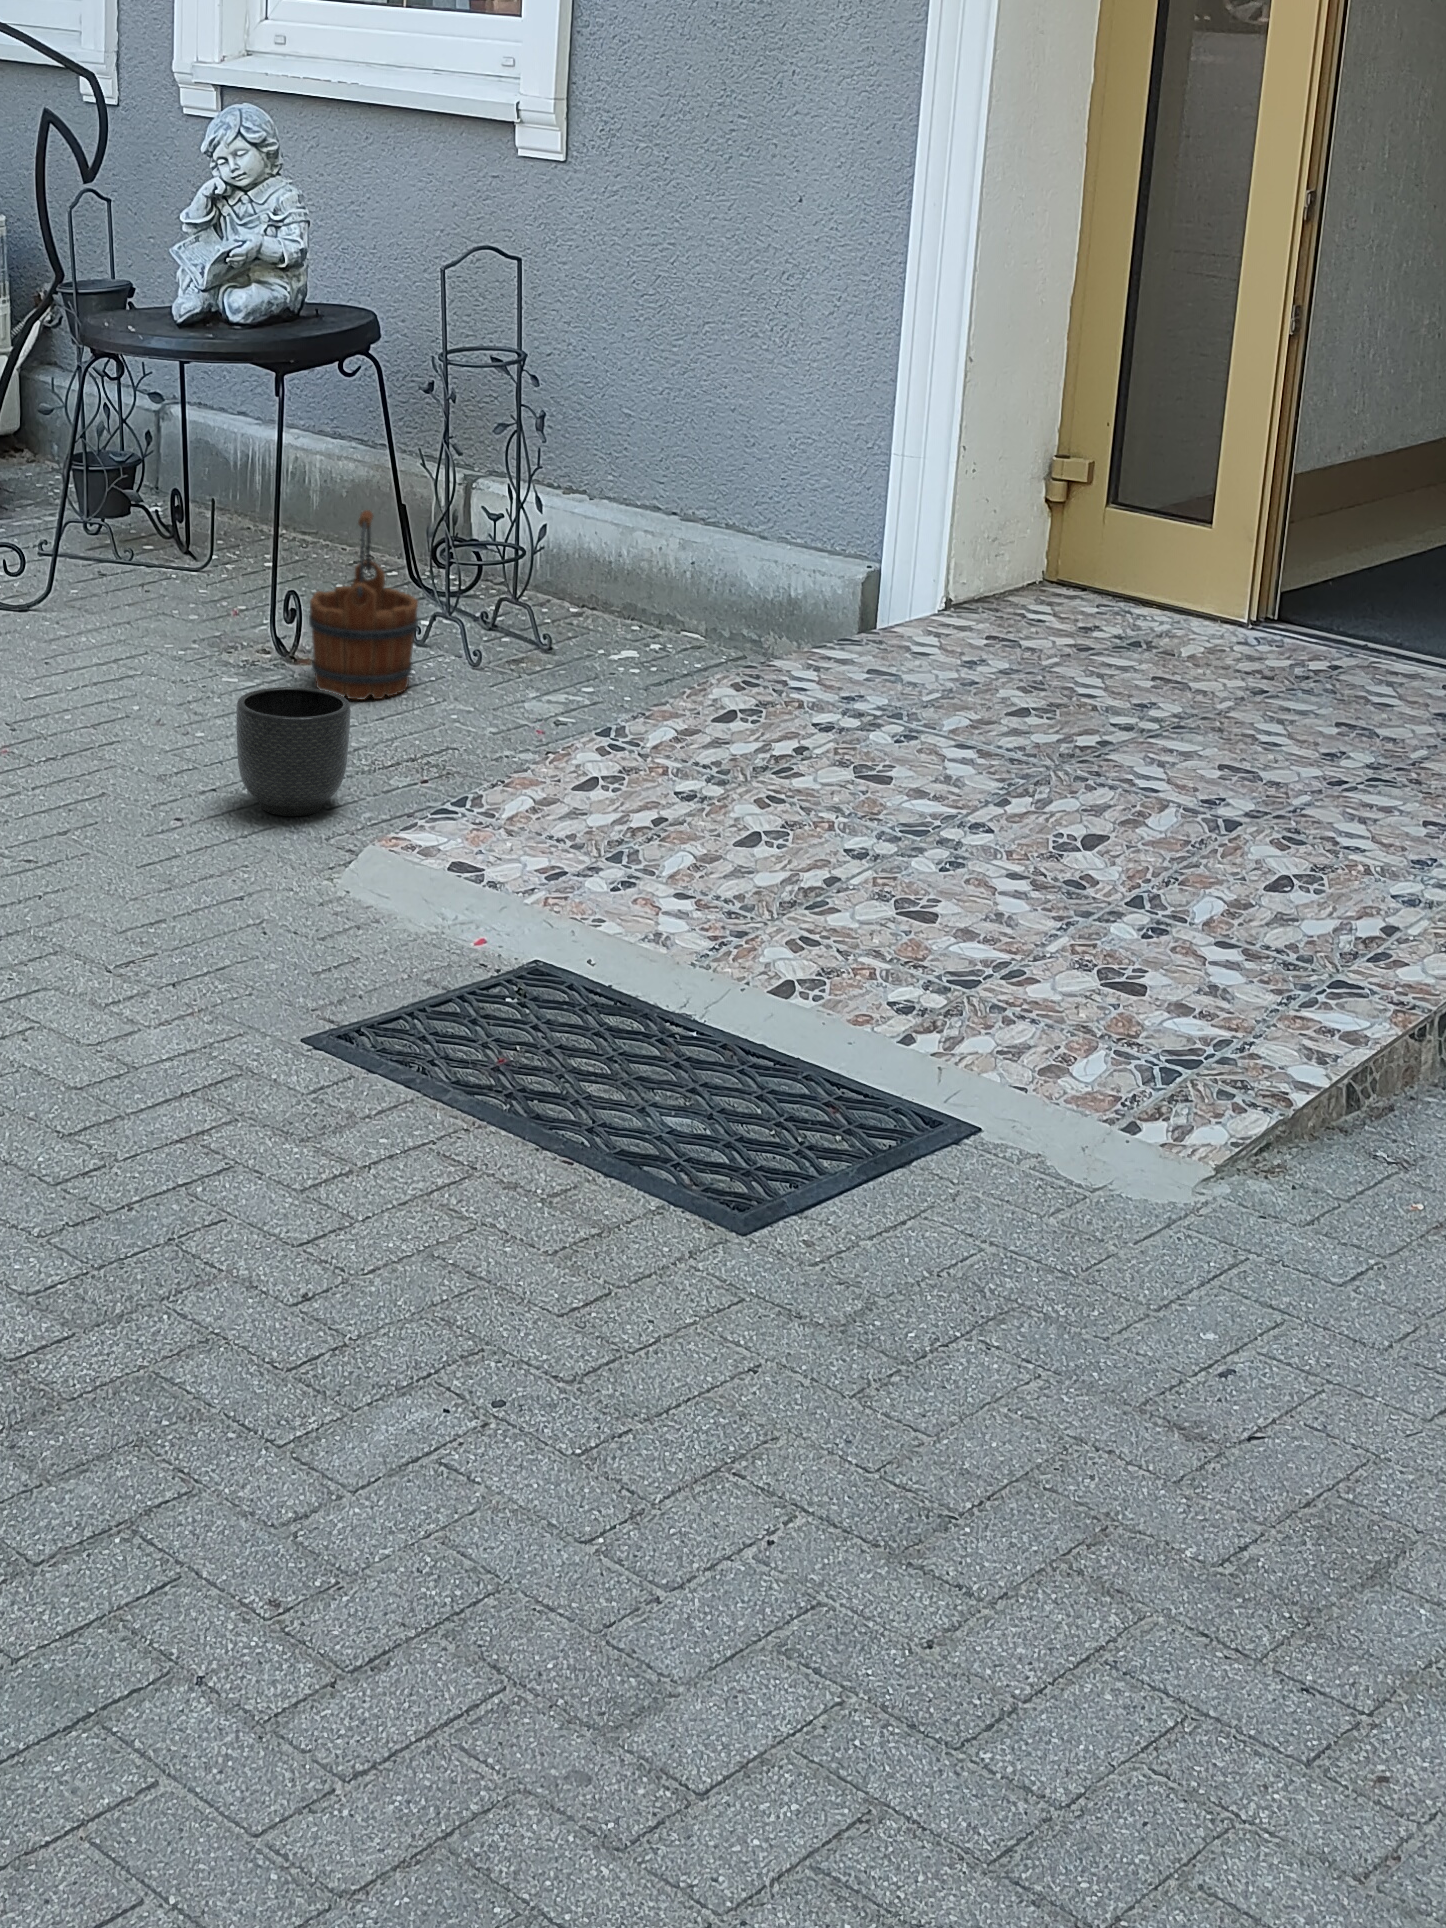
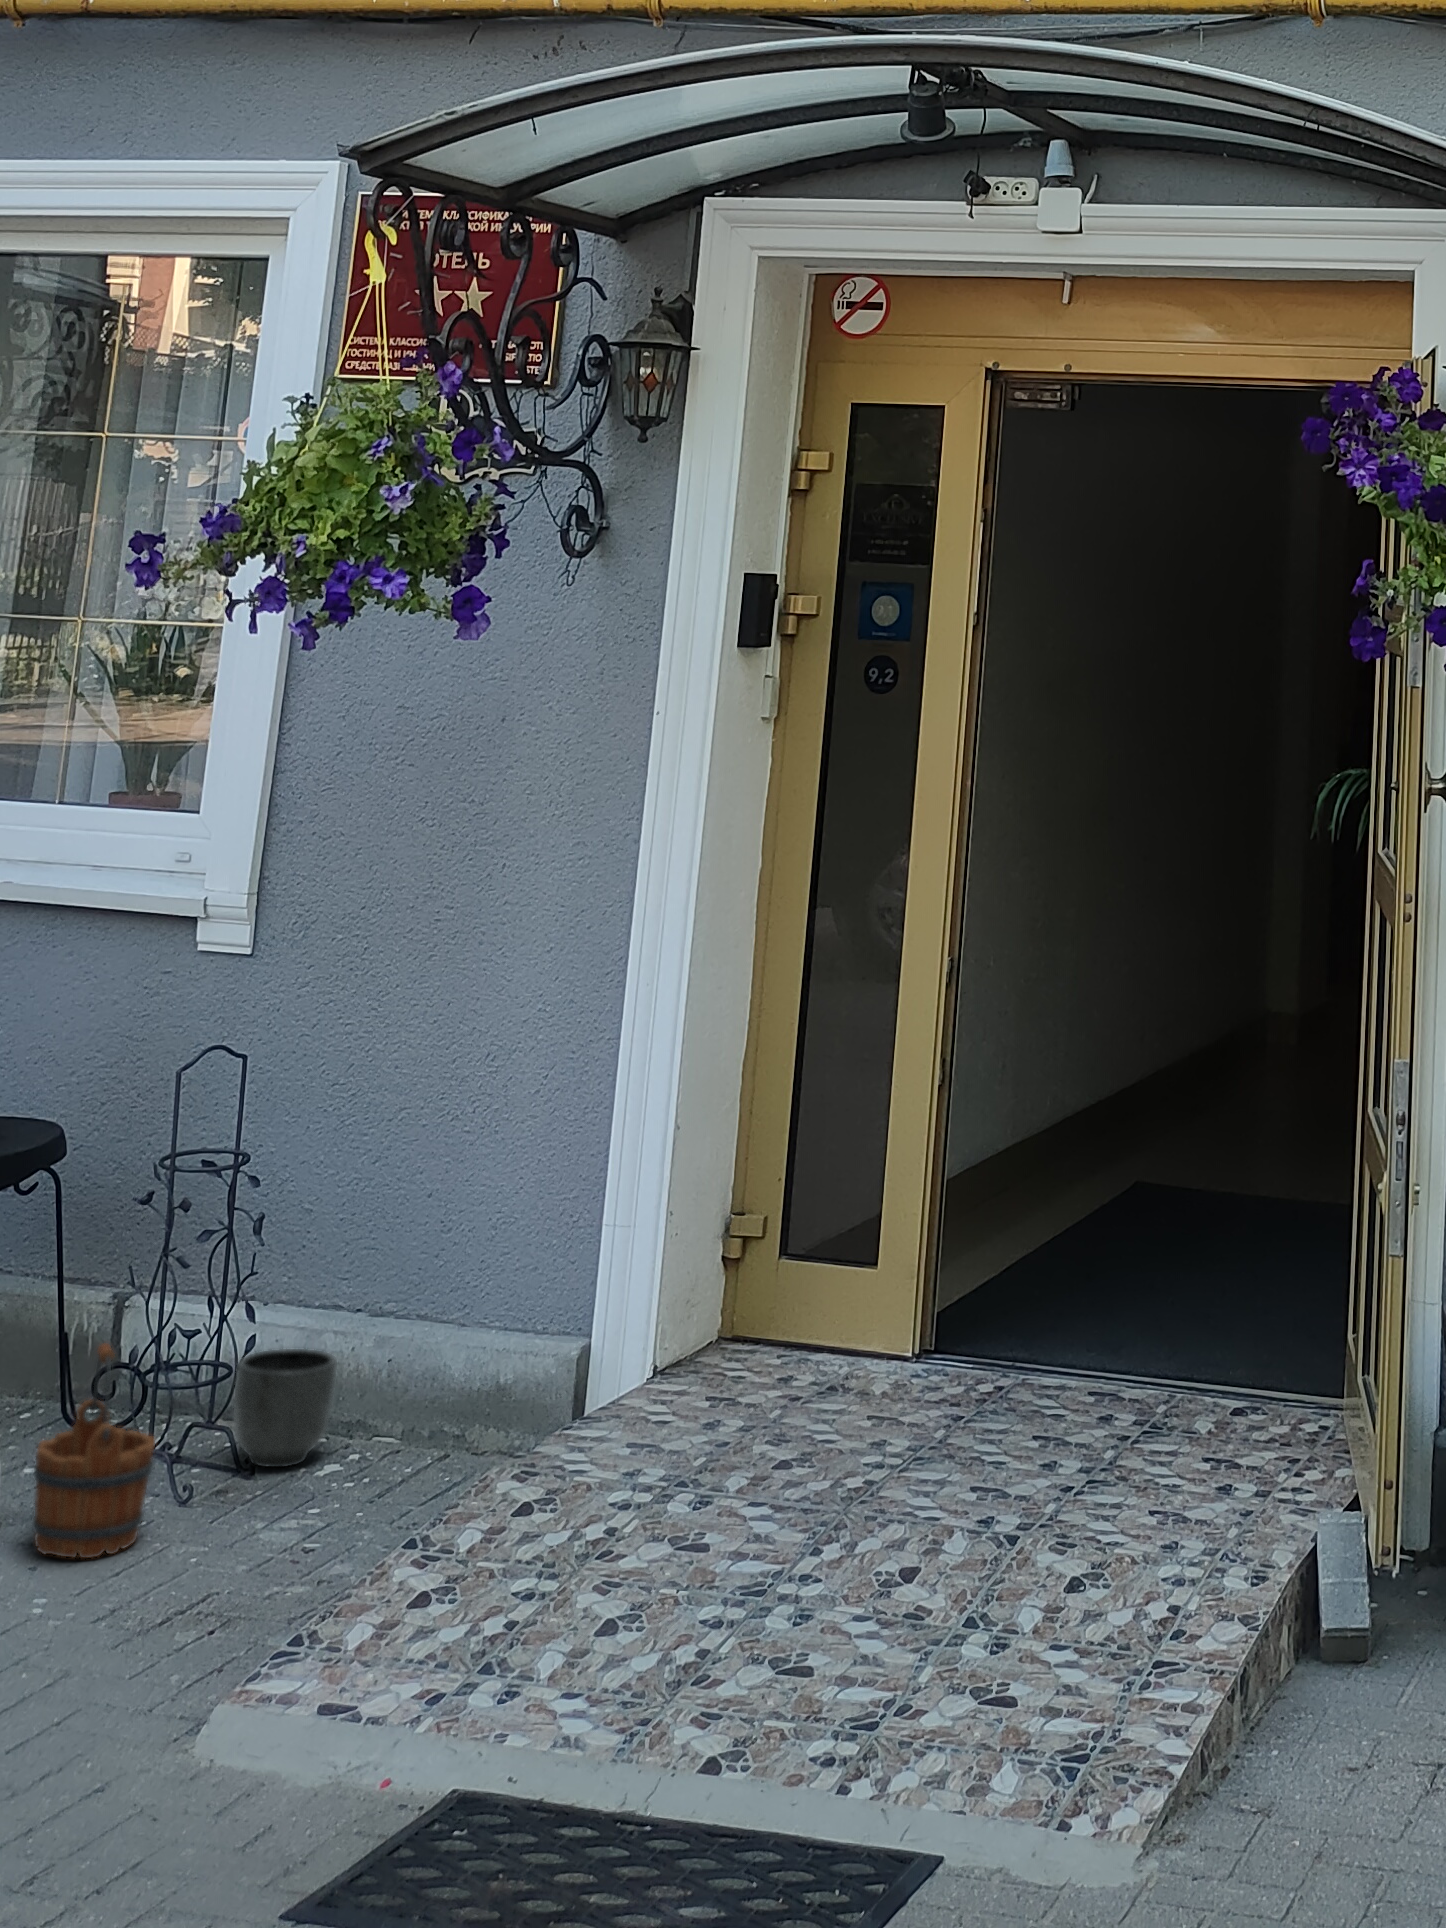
planter: present [236,687,351,816] -> present [234,1349,337,1467]

